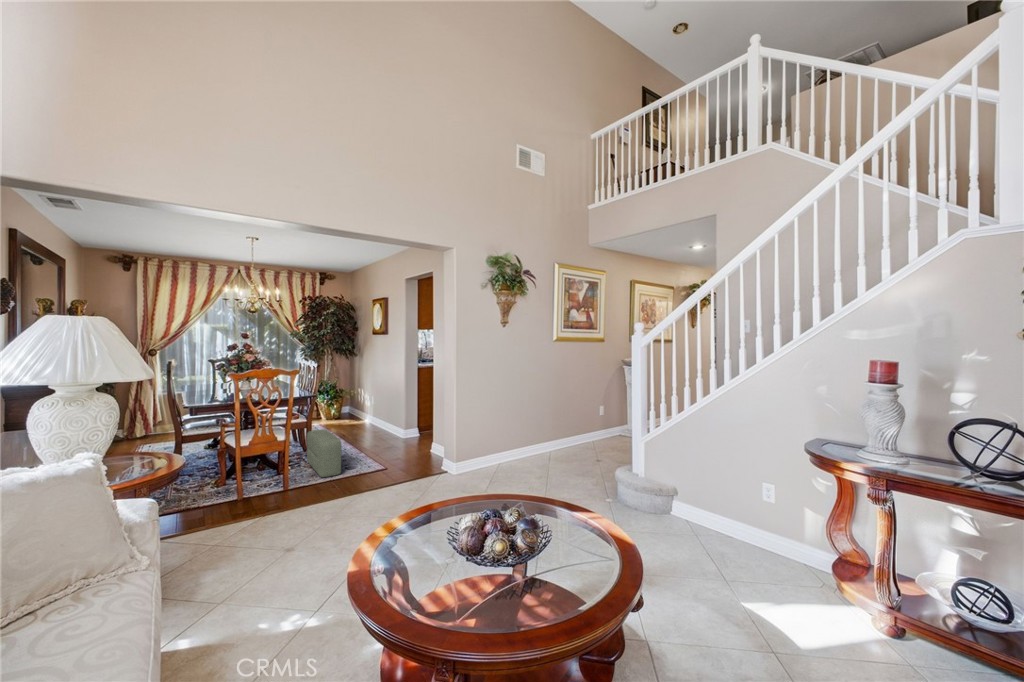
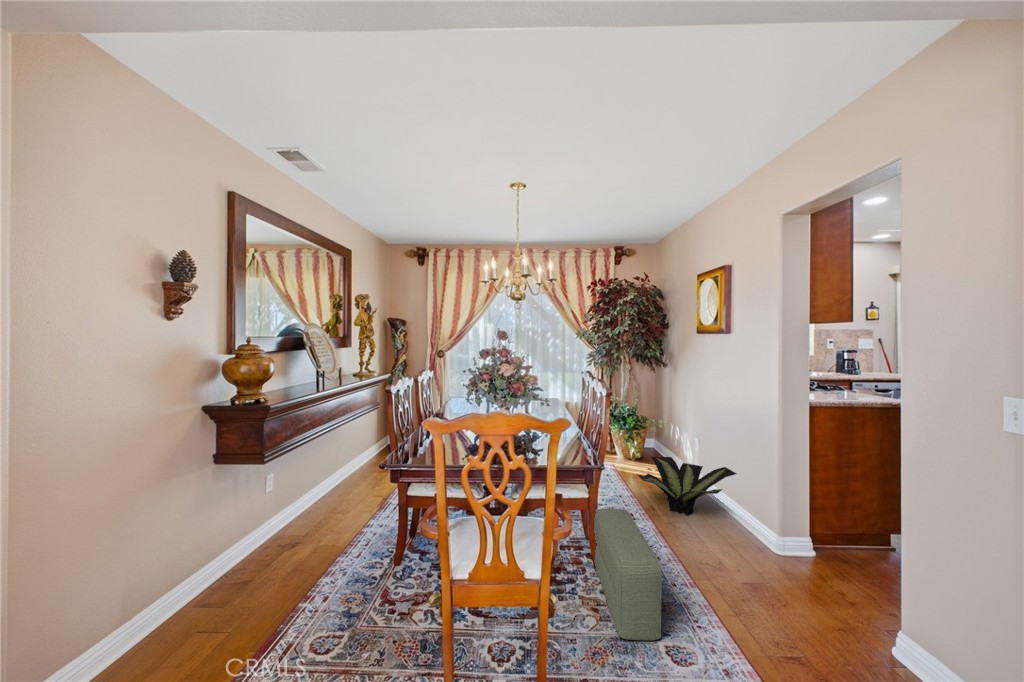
potted plant: none [334,409,391,438] -> present [638,457,737,516]

